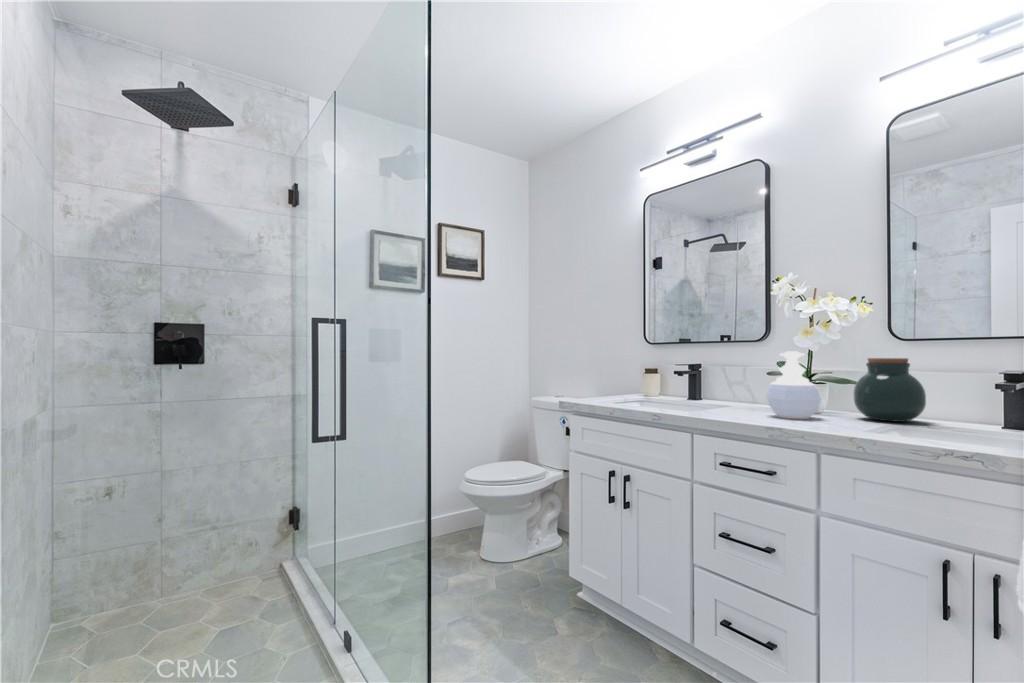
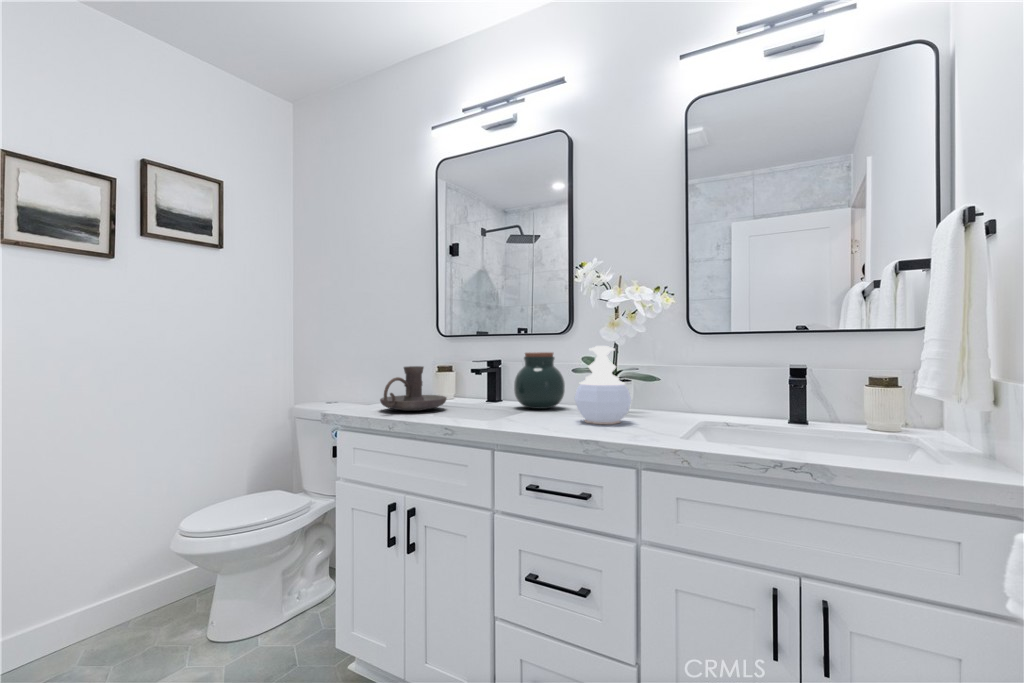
jar: present [854,358,926,422] -> present [514,352,565,409]
candle holder: none [601,367,654,402] -> present [380,366,447,411]

